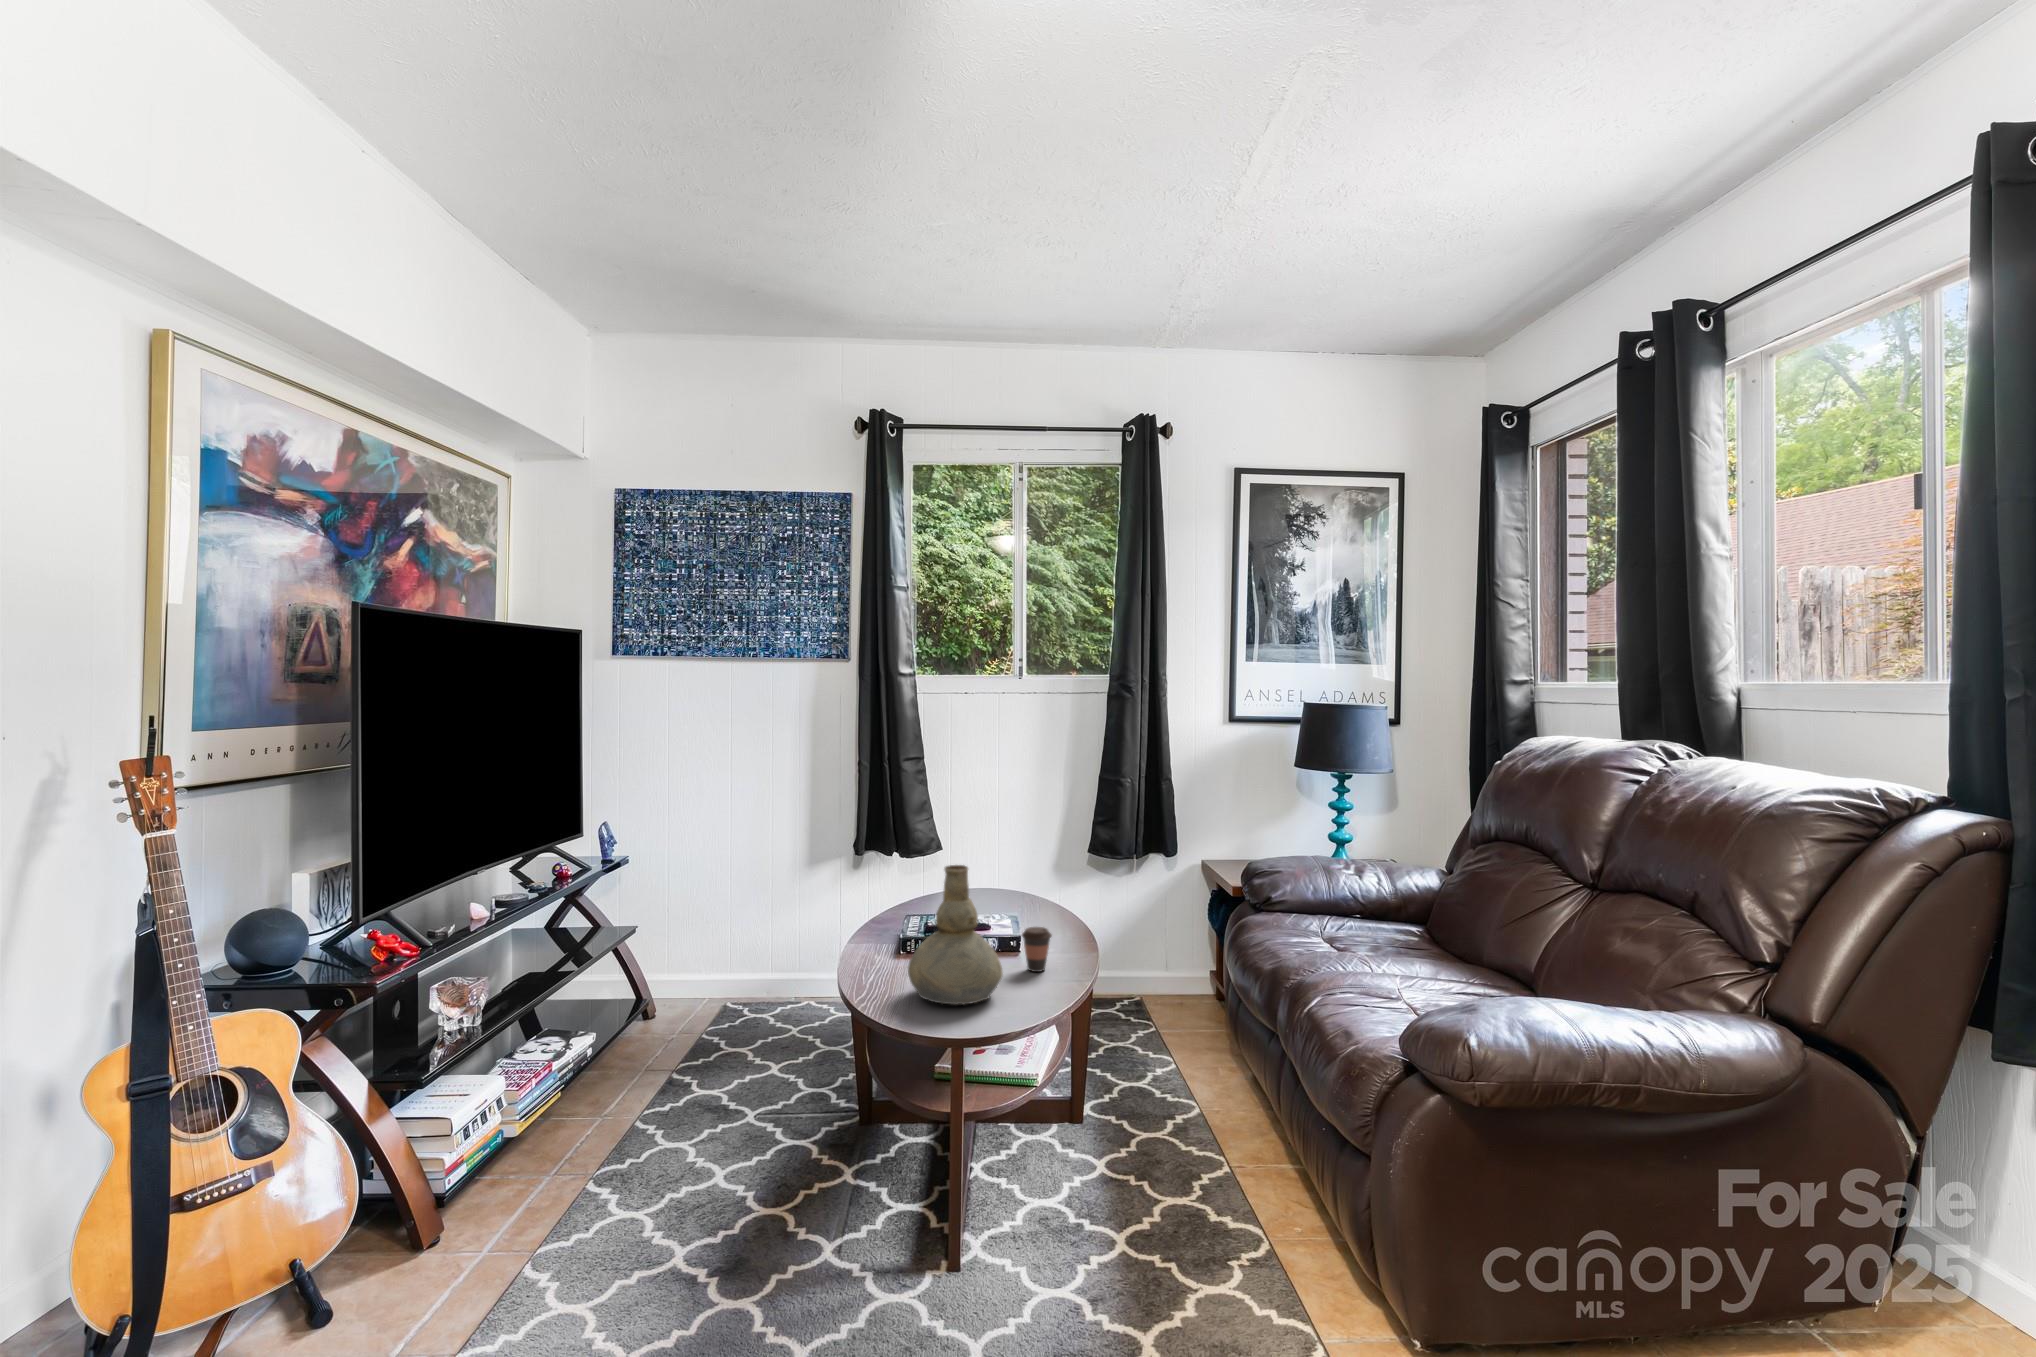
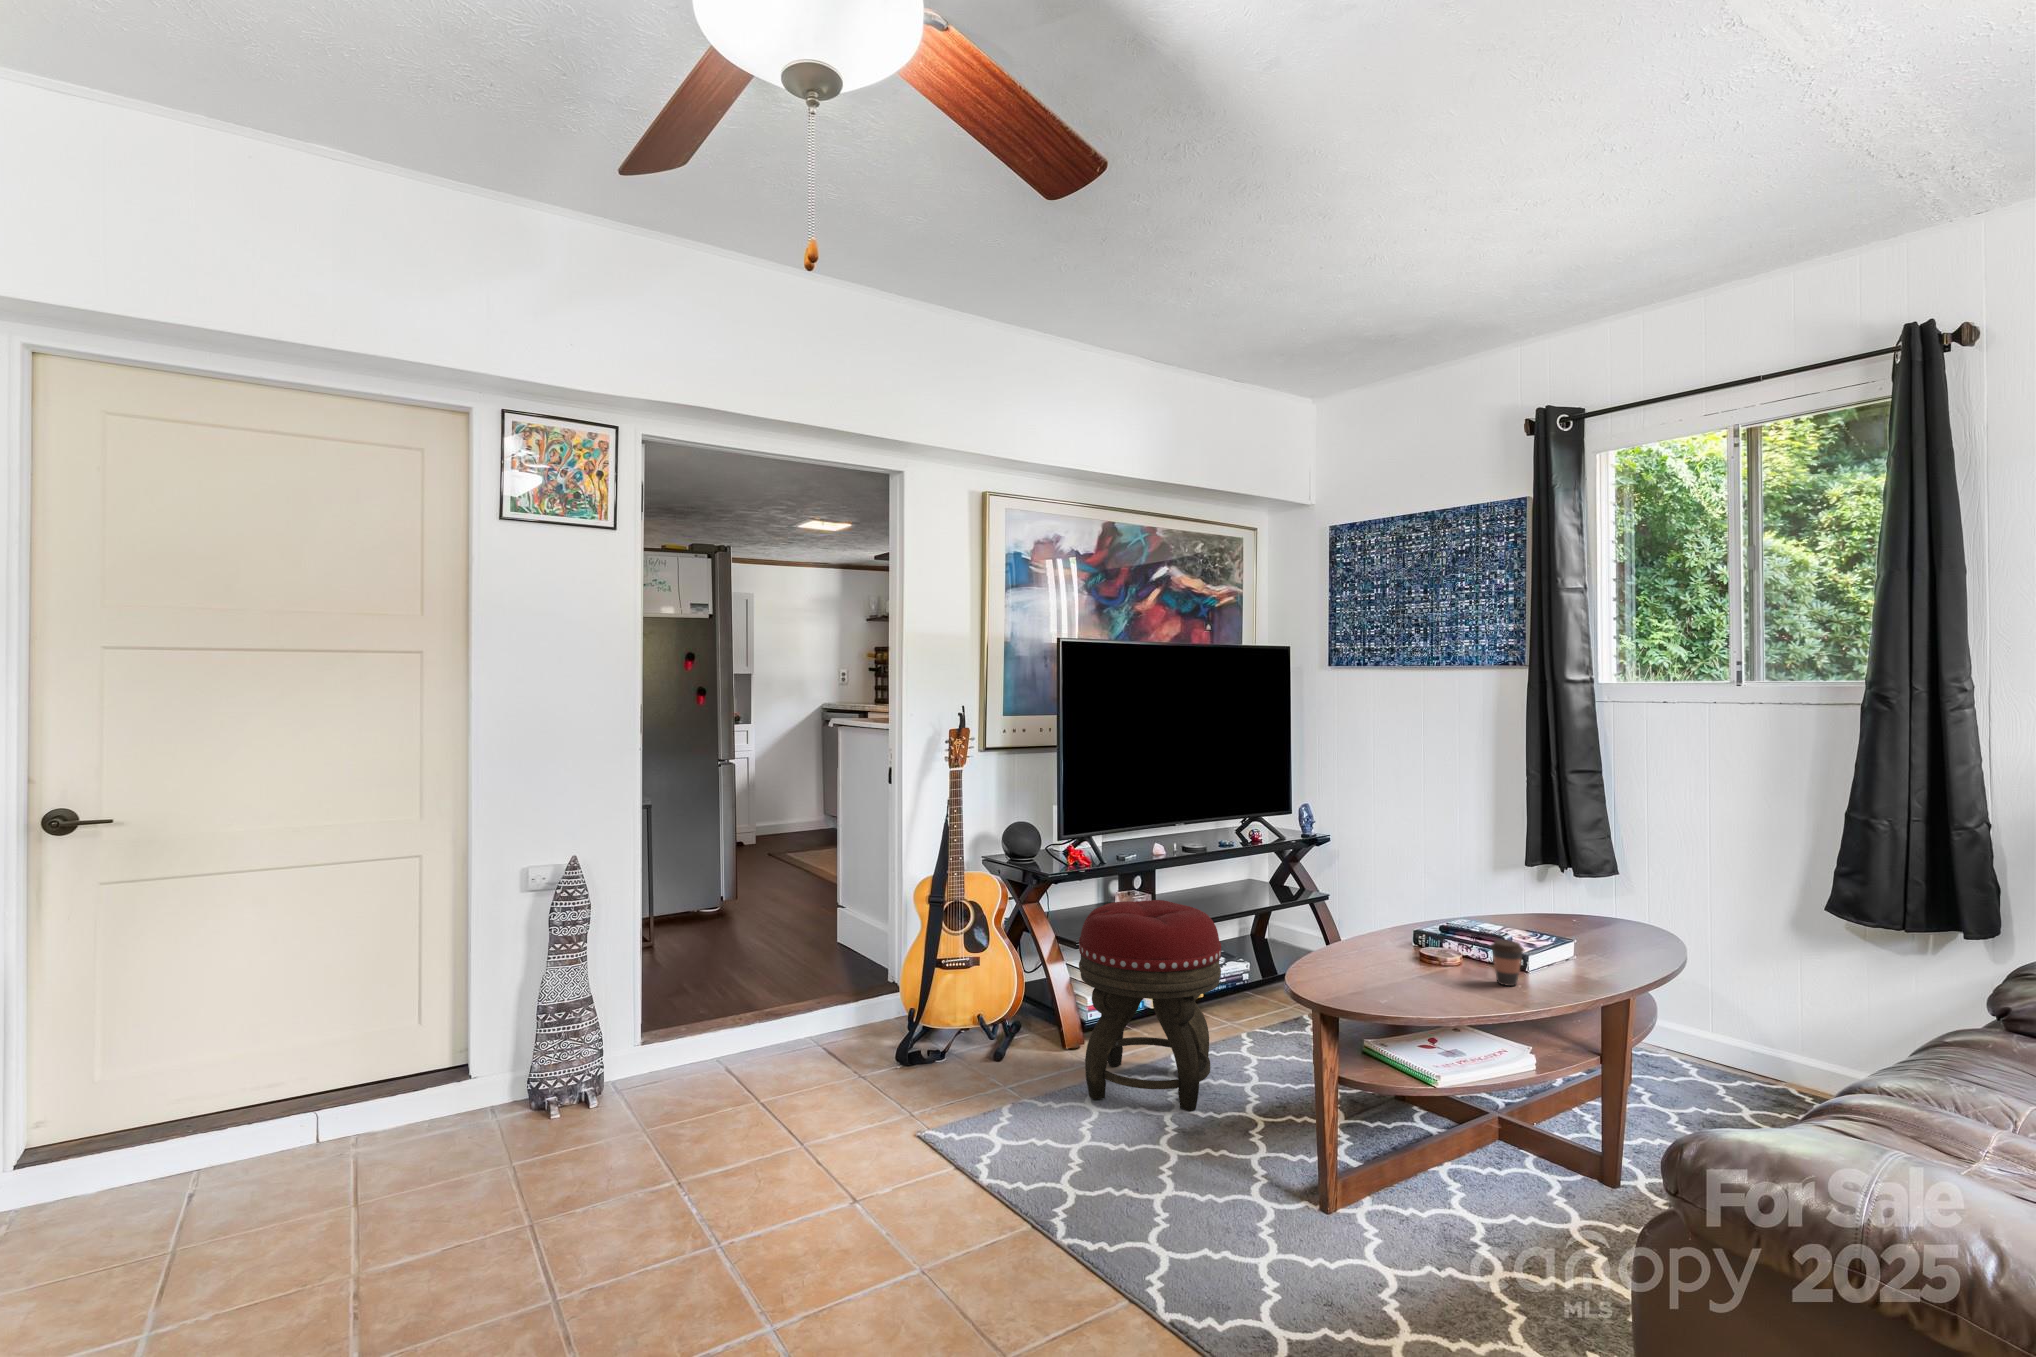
vase: present [908,865,1003,1004] -> none [1346,858,1438,987]
footstool: none [480,975,701,1306] -> present [1079,900,1221,1111]

